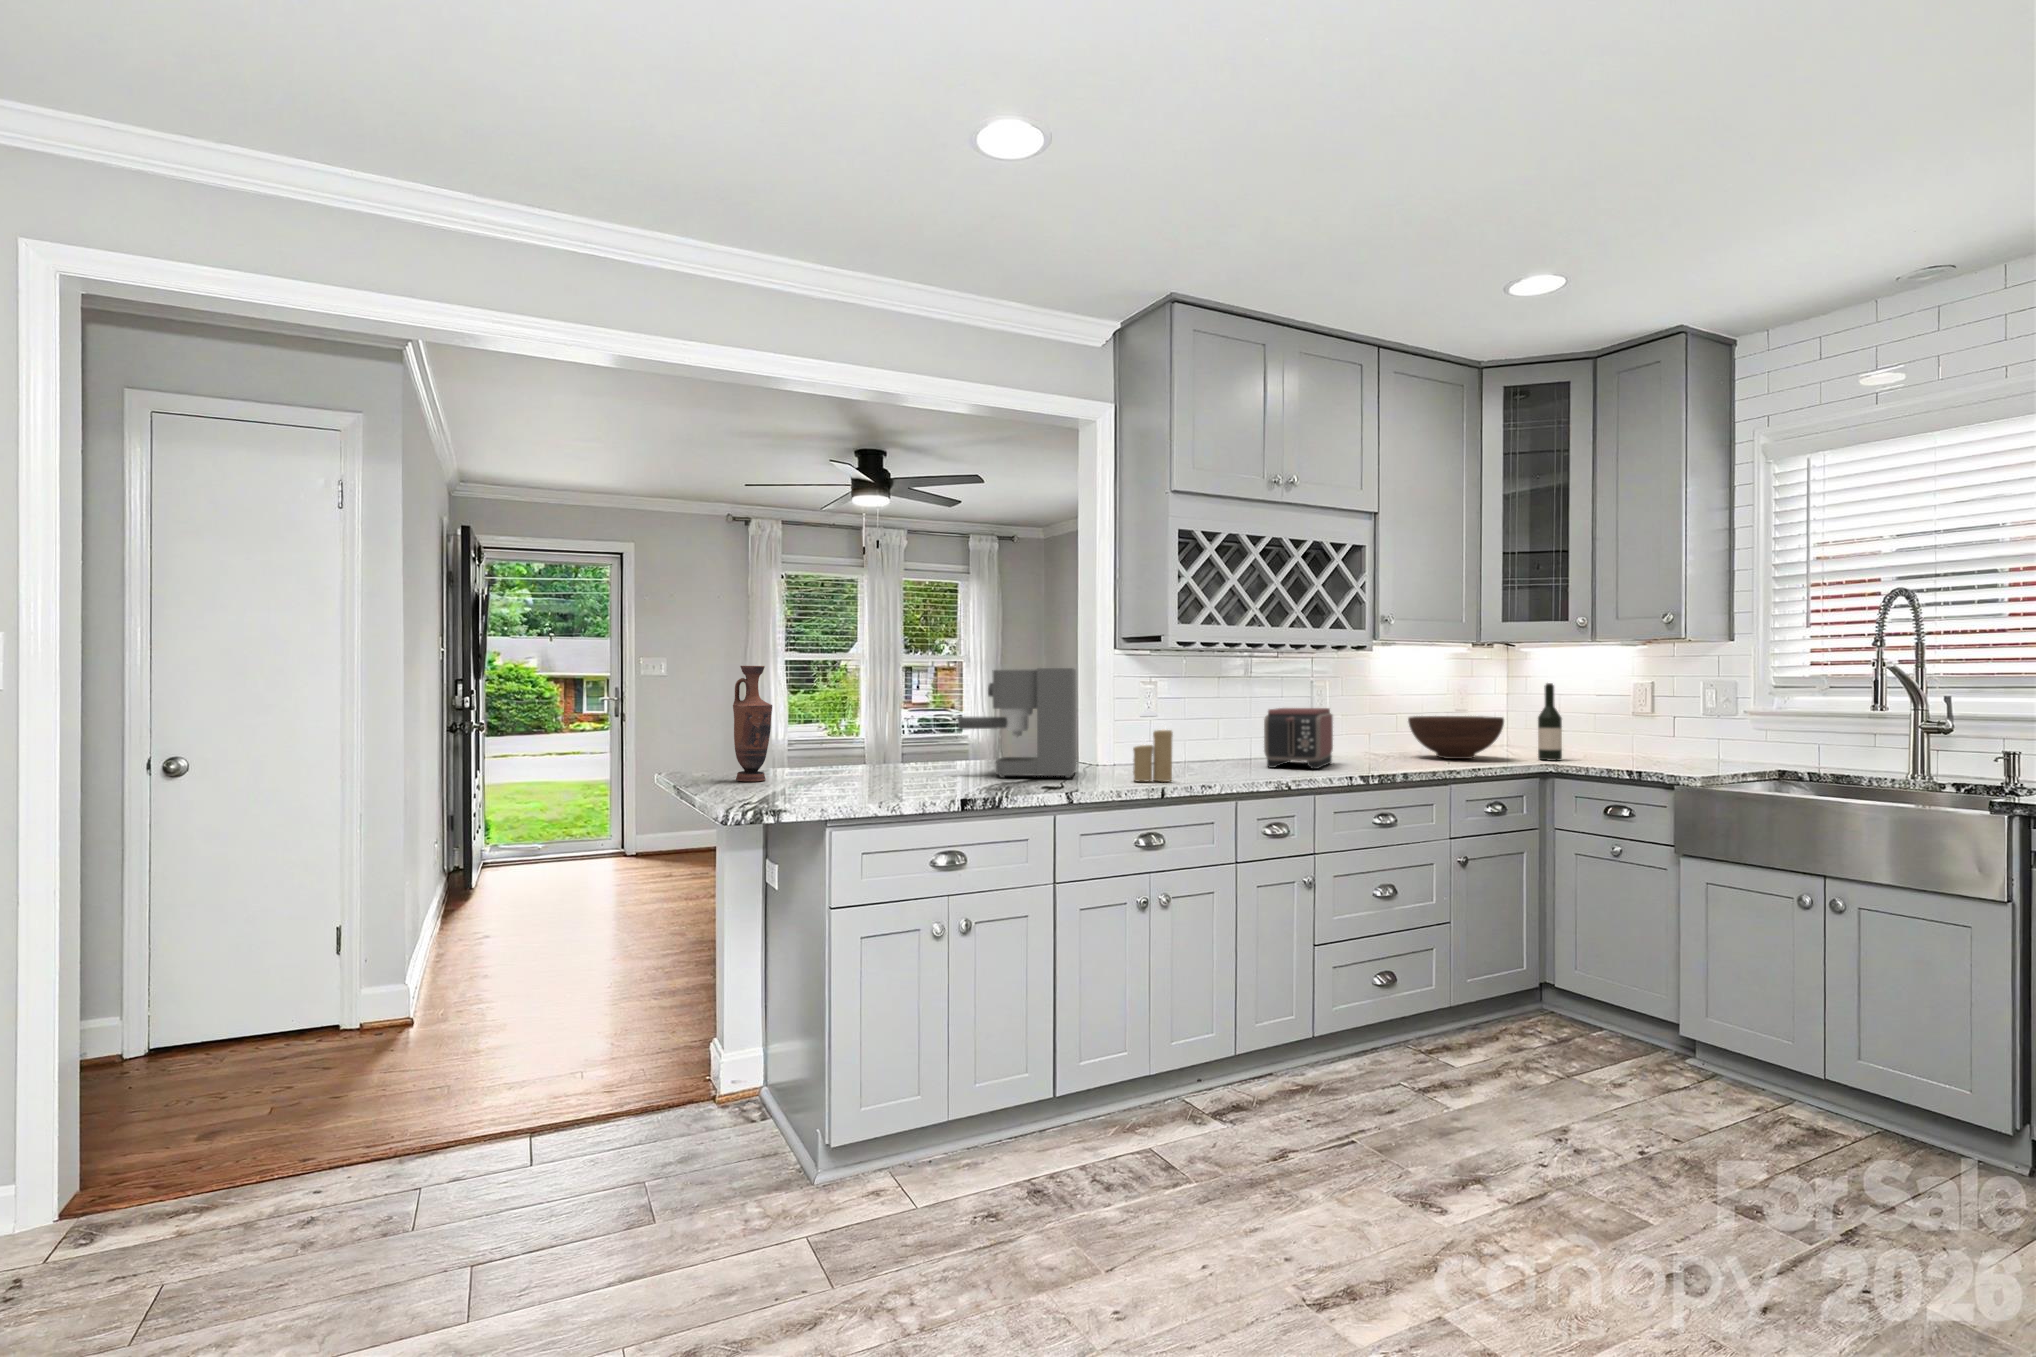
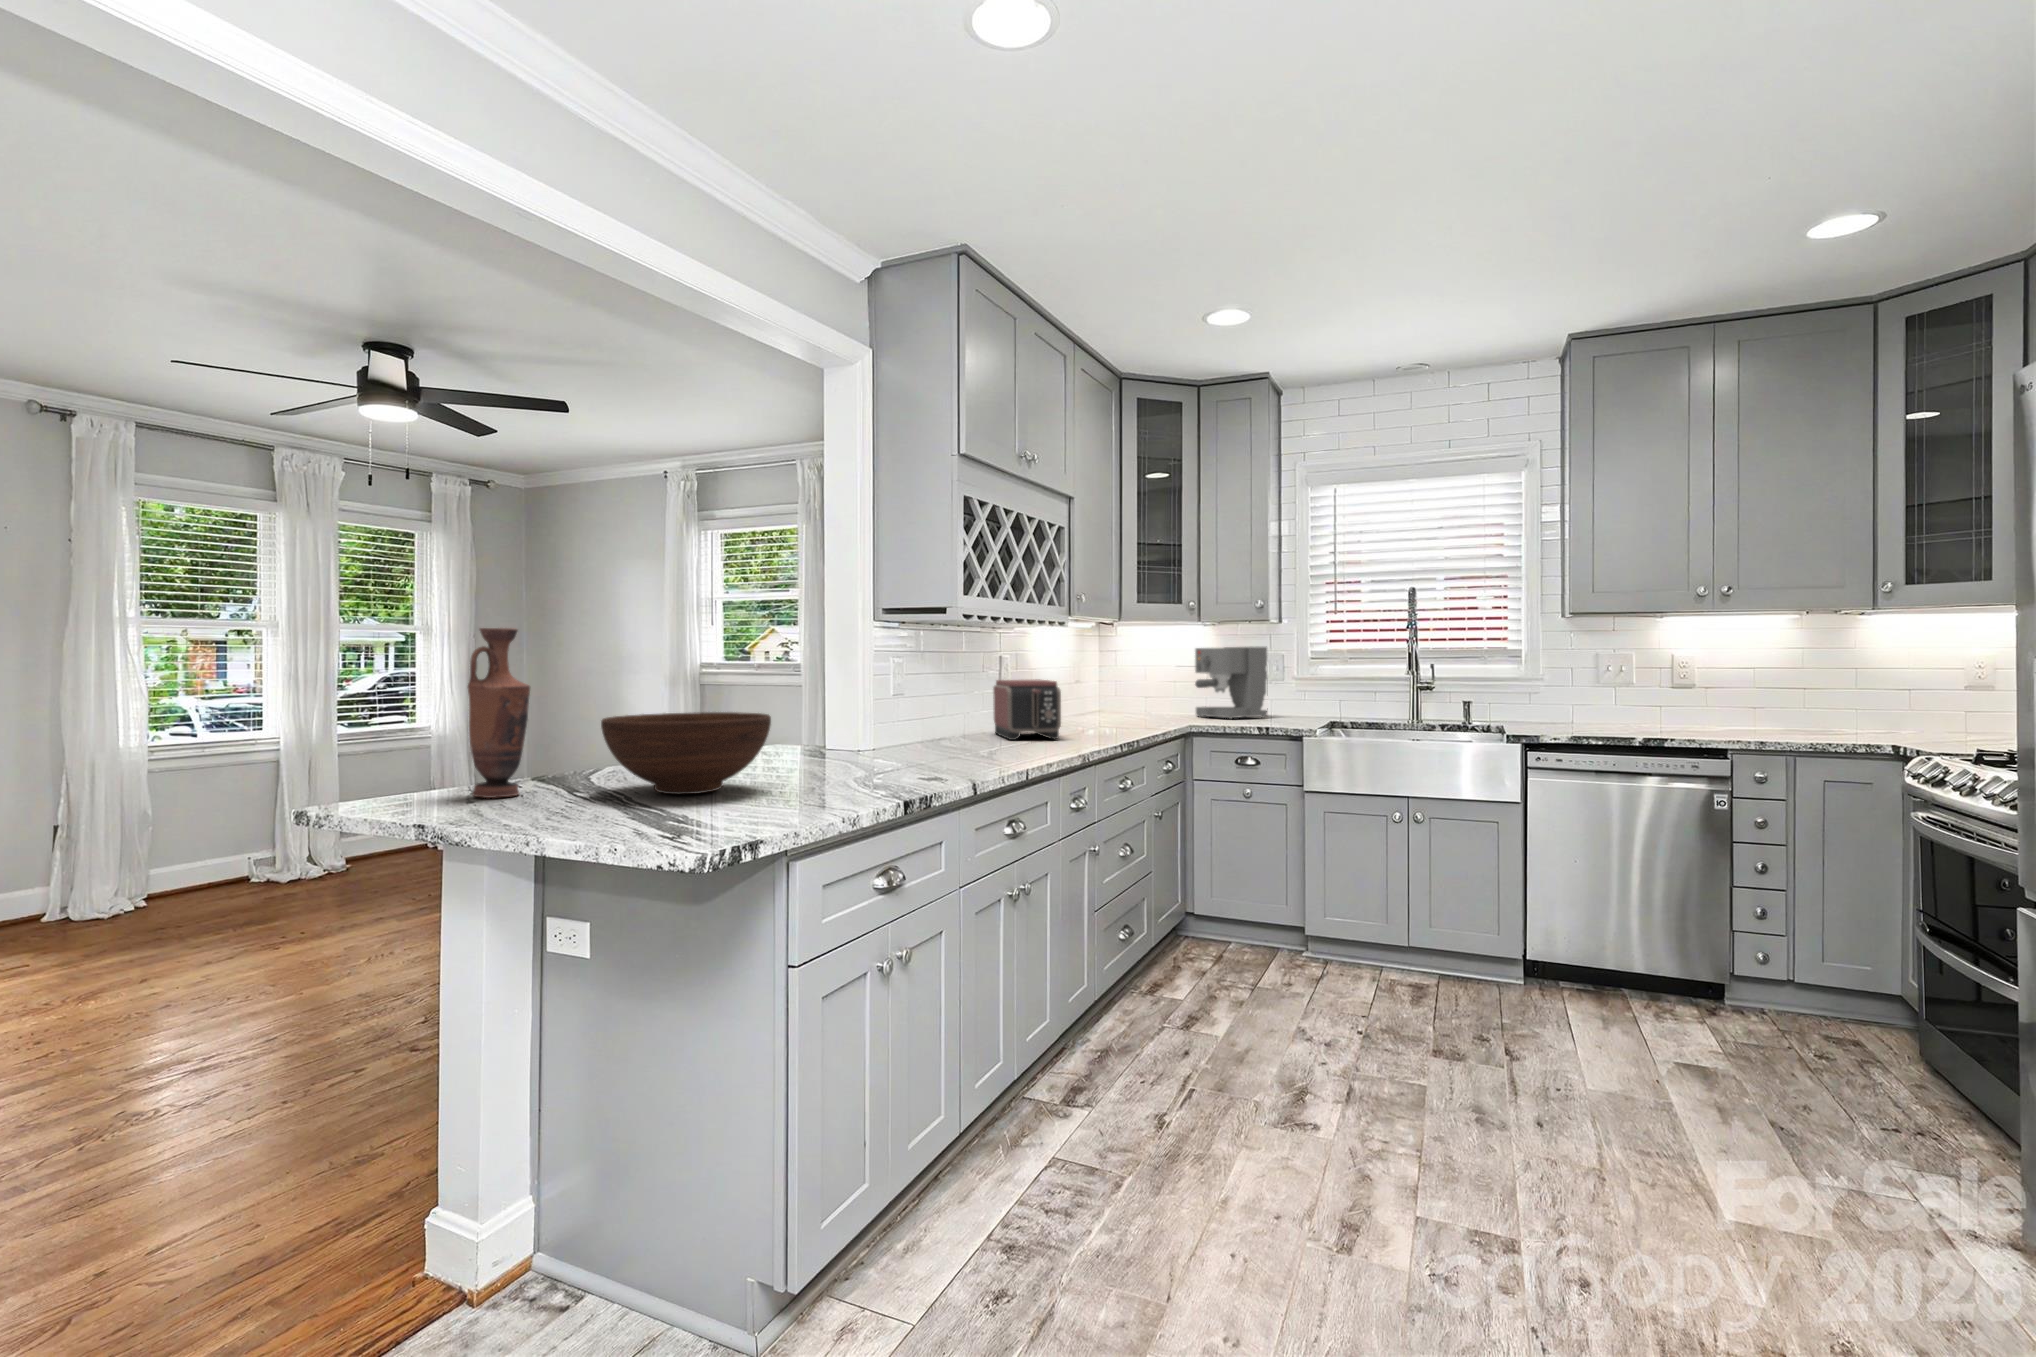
coffee maker: present [958,668,1076,778] -> present [1195,647,1267,719]
wine bottle: present [1538,683,1562,761] -> none [1164,656,1182,722]
fruit bowl: present [1408,716,1504,759] -> present [601,712,771,794]
candle: present [1133,724,1173,782] -> none [955,697,994,762]

